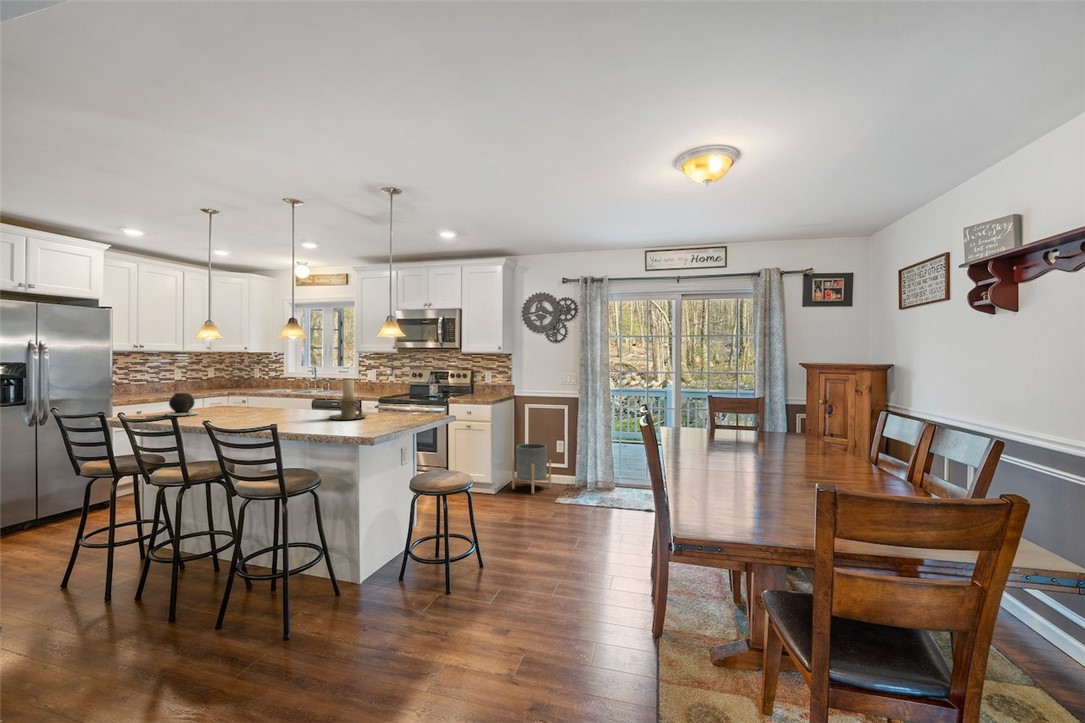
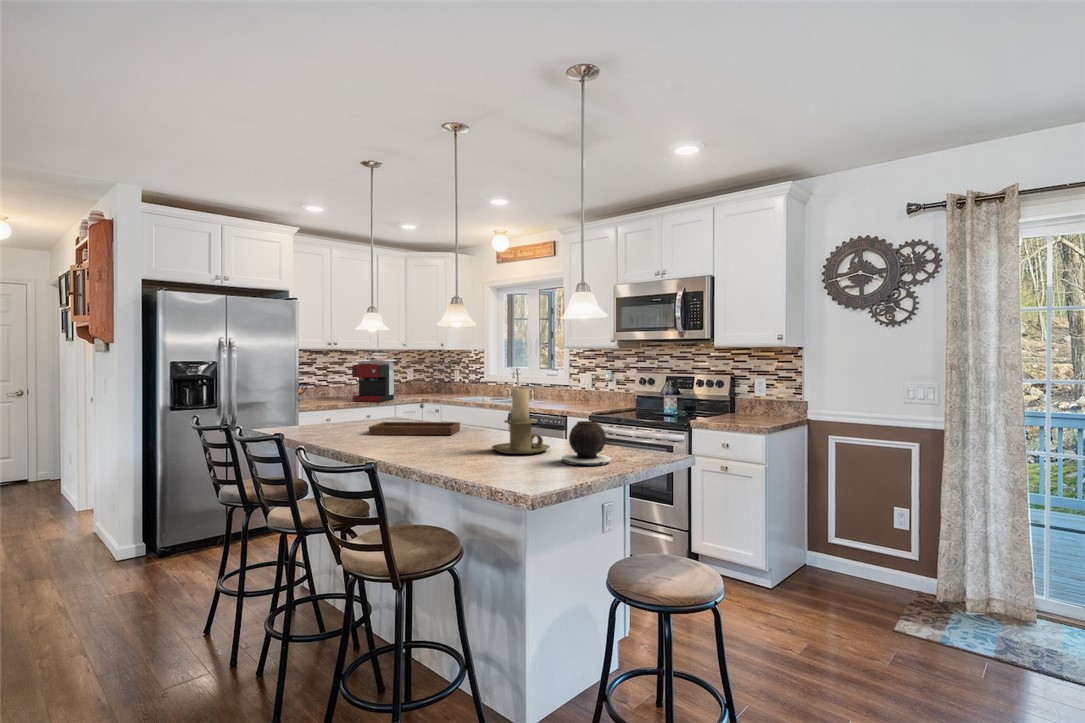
coffee maker: none [162,361,202,396] -> present [352,360,394,402]
tray: none [222,392,293,415] -> present [369,404,460,435]
vase: present [164,393,198,417] -> present [562,421,611,466]
planter: present [512,443,551,494] -> none [805,504,882,599]

